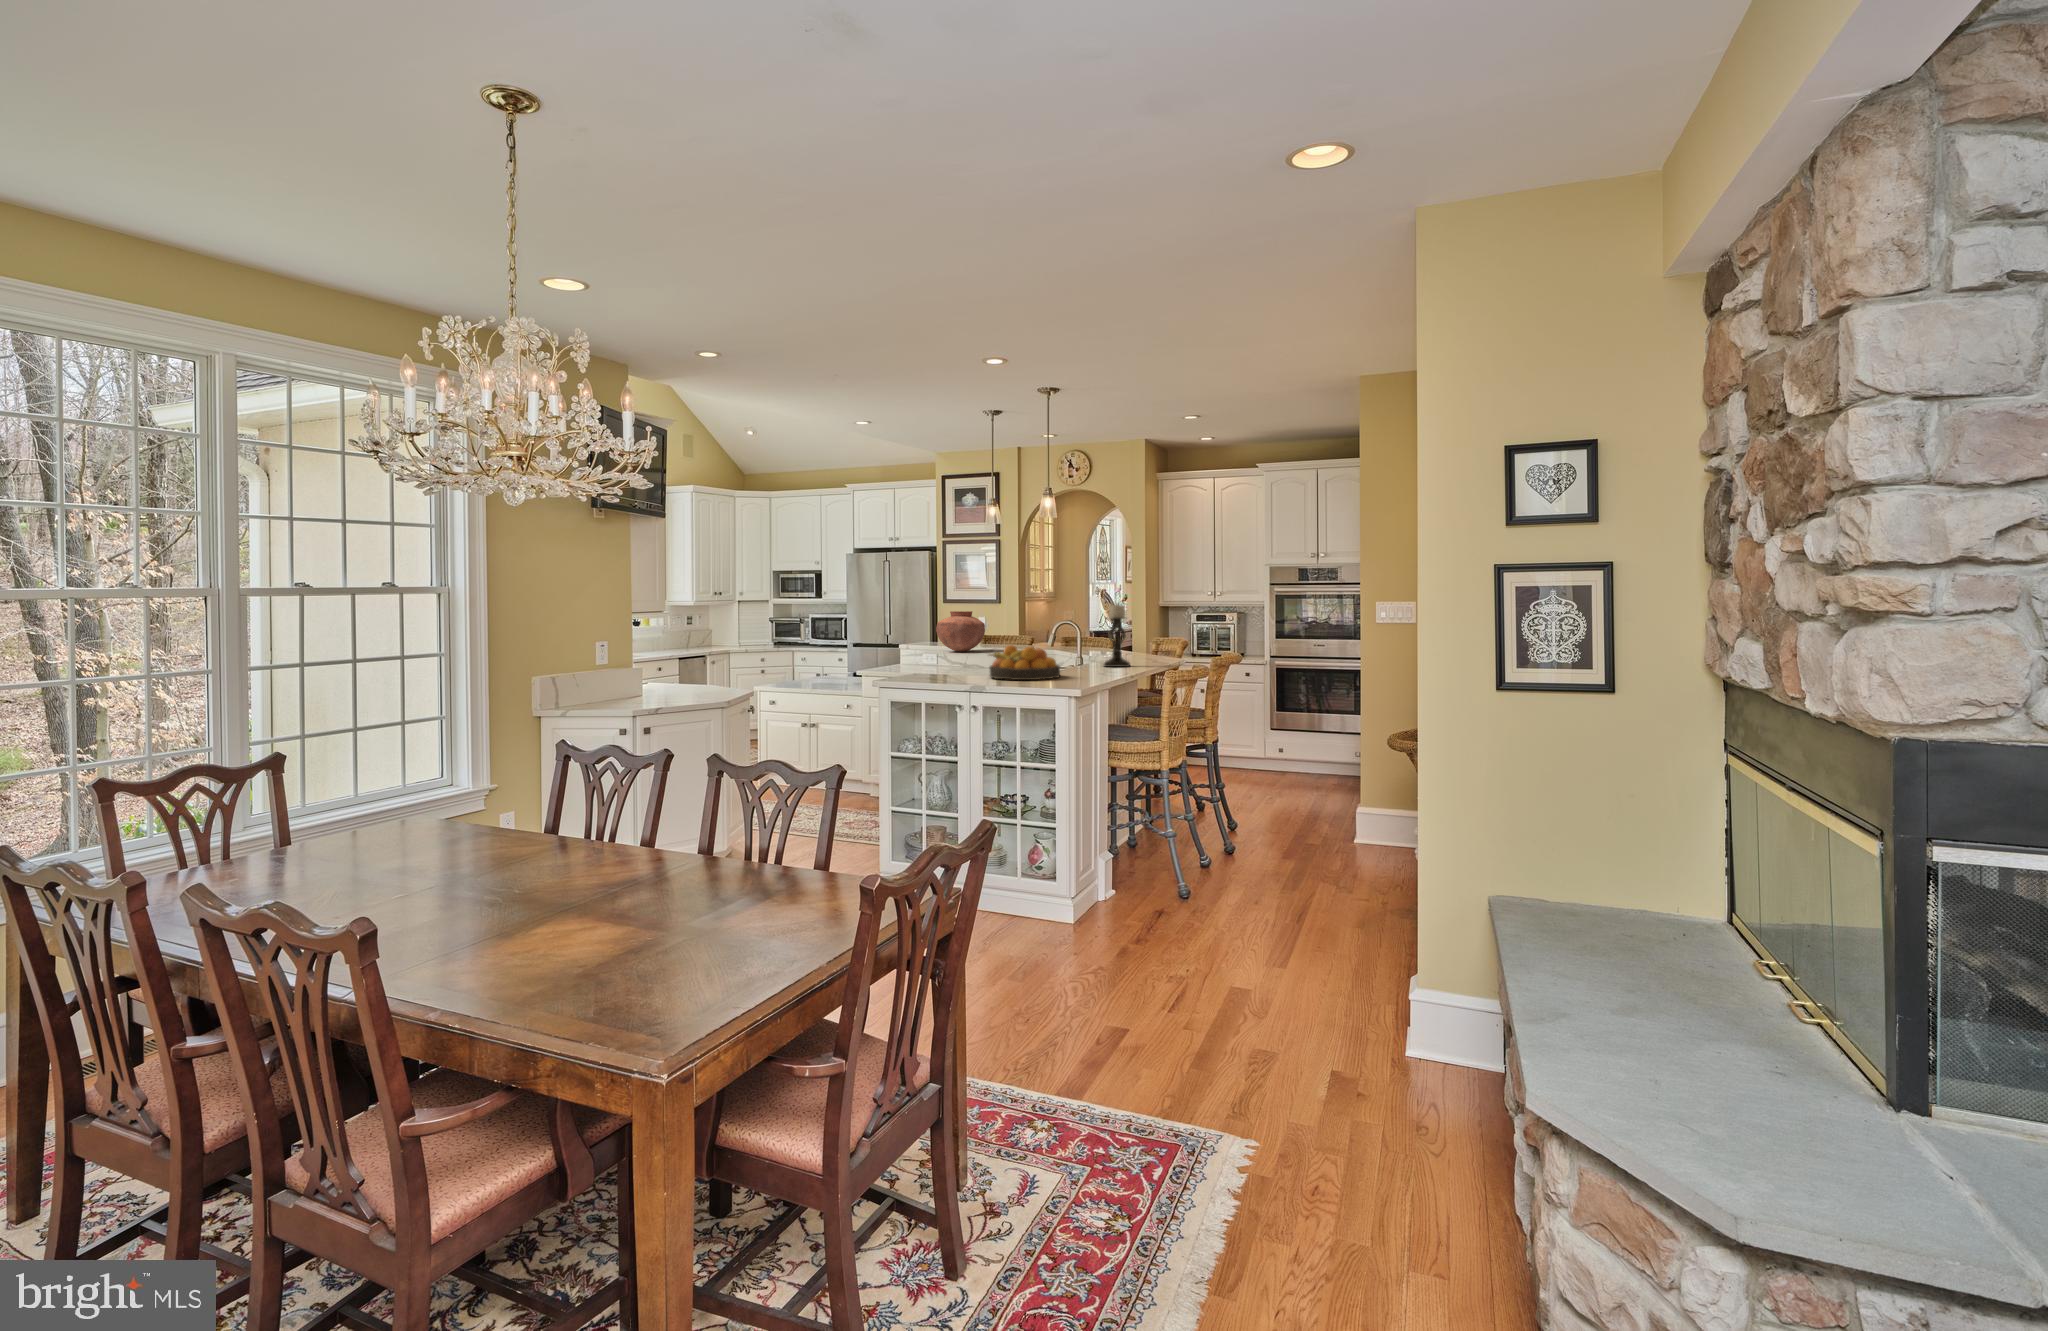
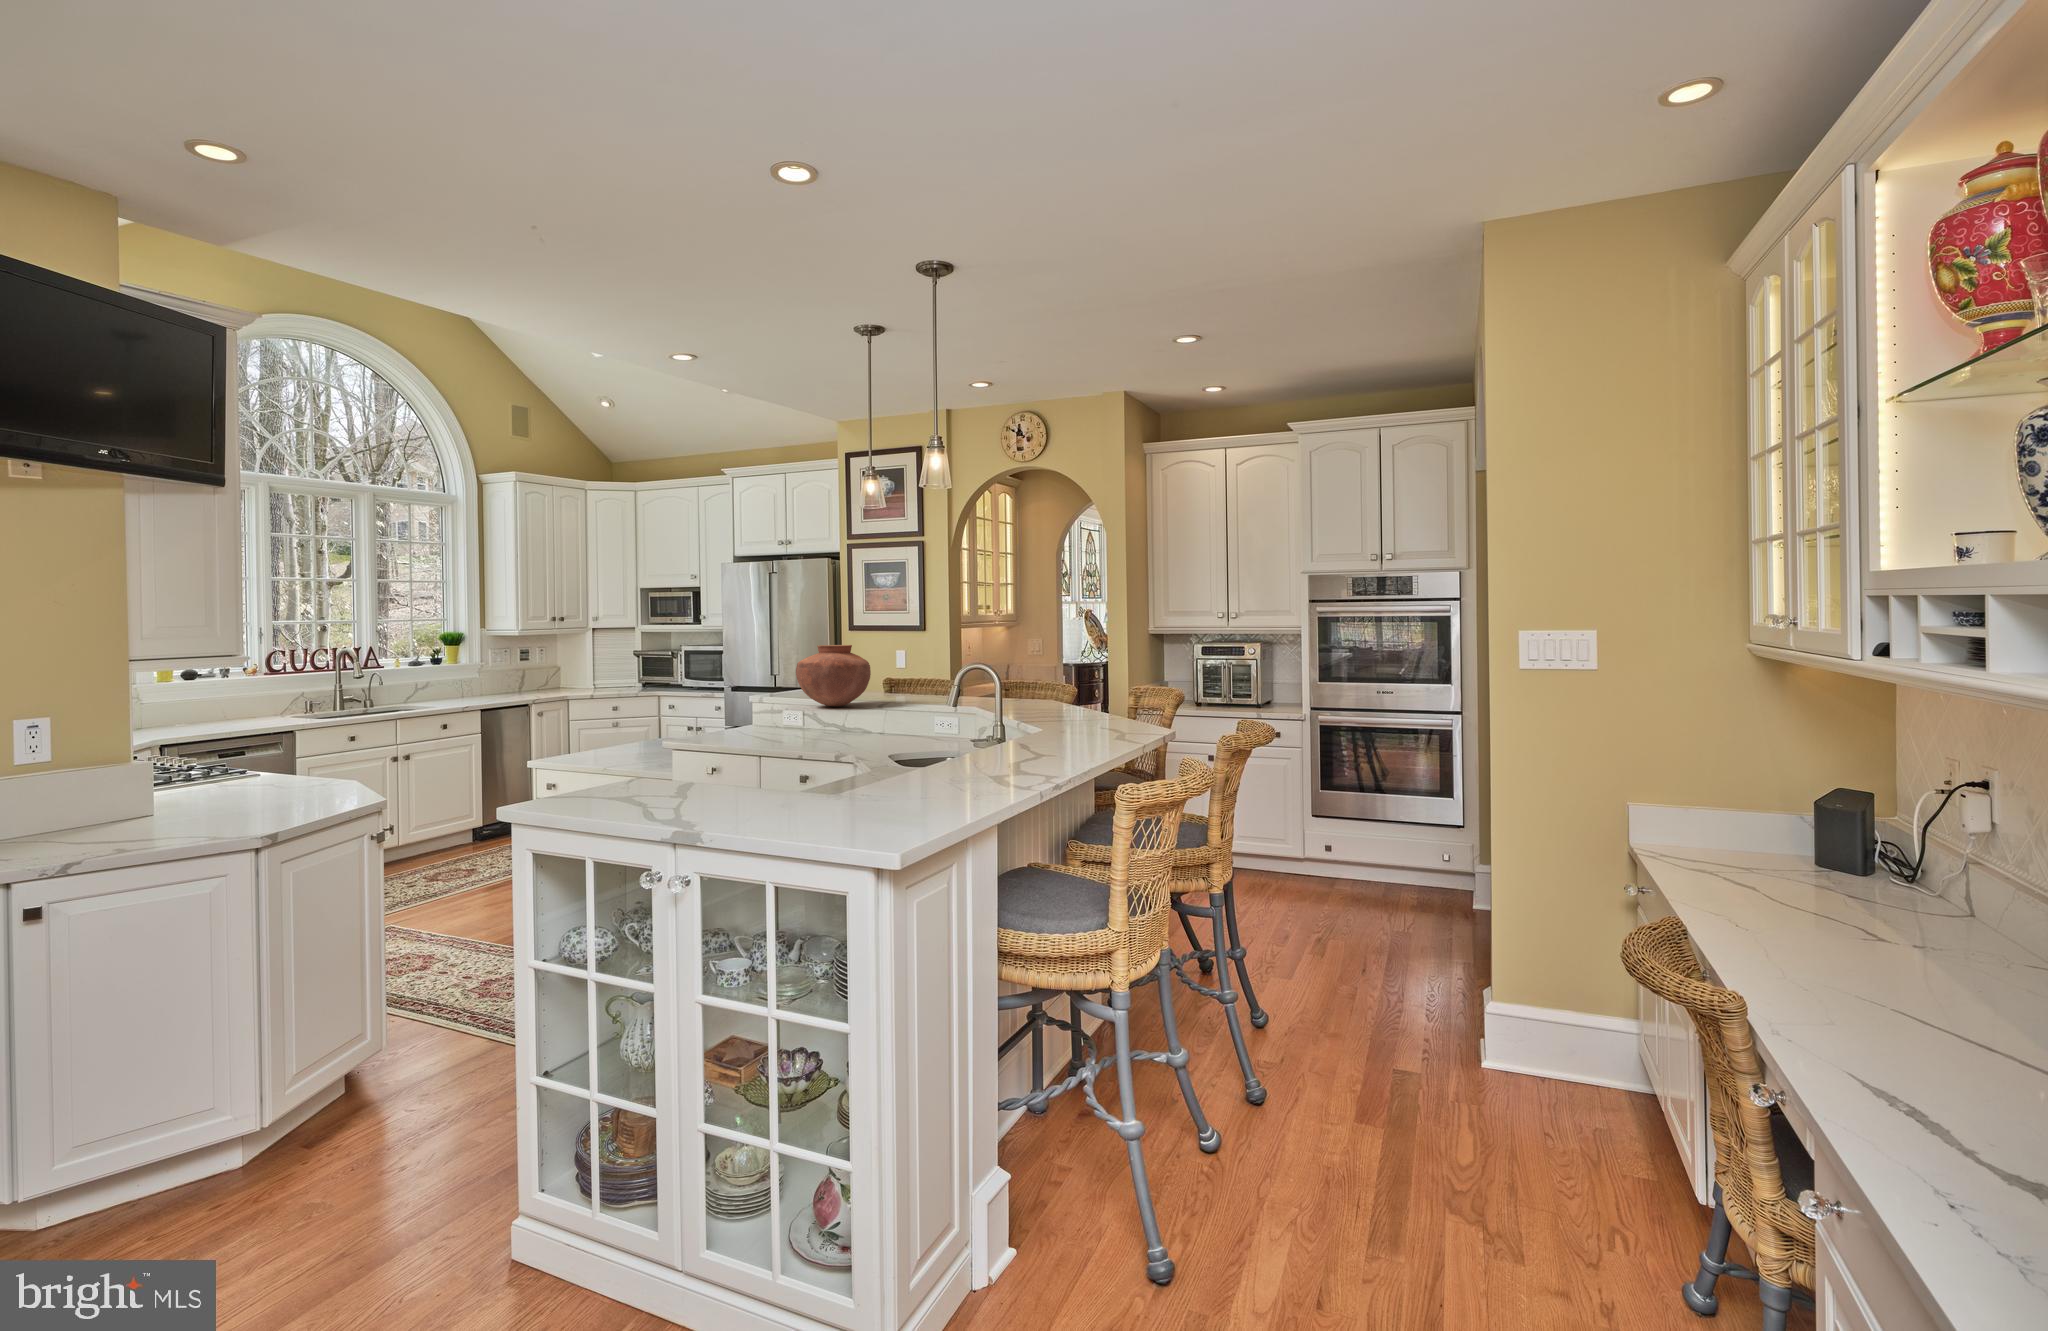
candle holder: present [1104,604,1130,667] -> none [1005,636,1053,752]
fruit bowl: present [990,645,1060,680] -> none [744,722,887,798]

